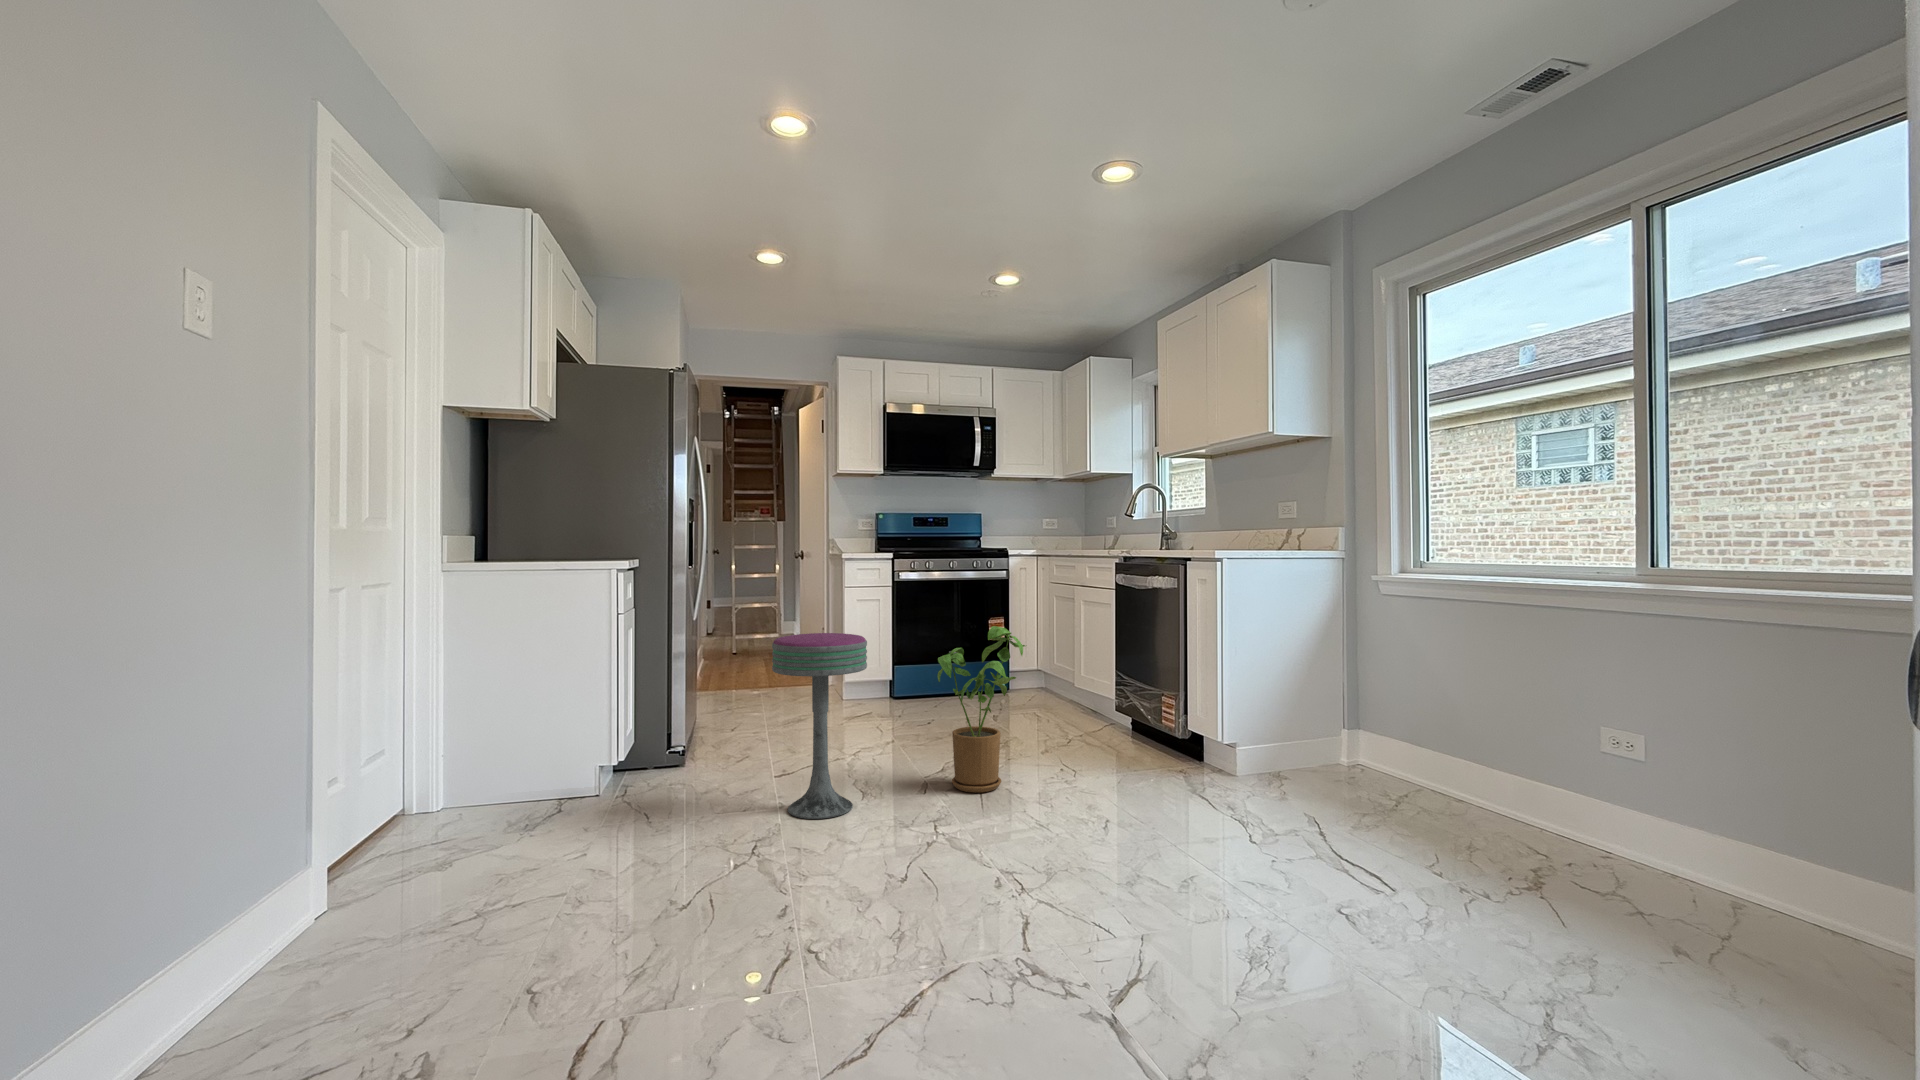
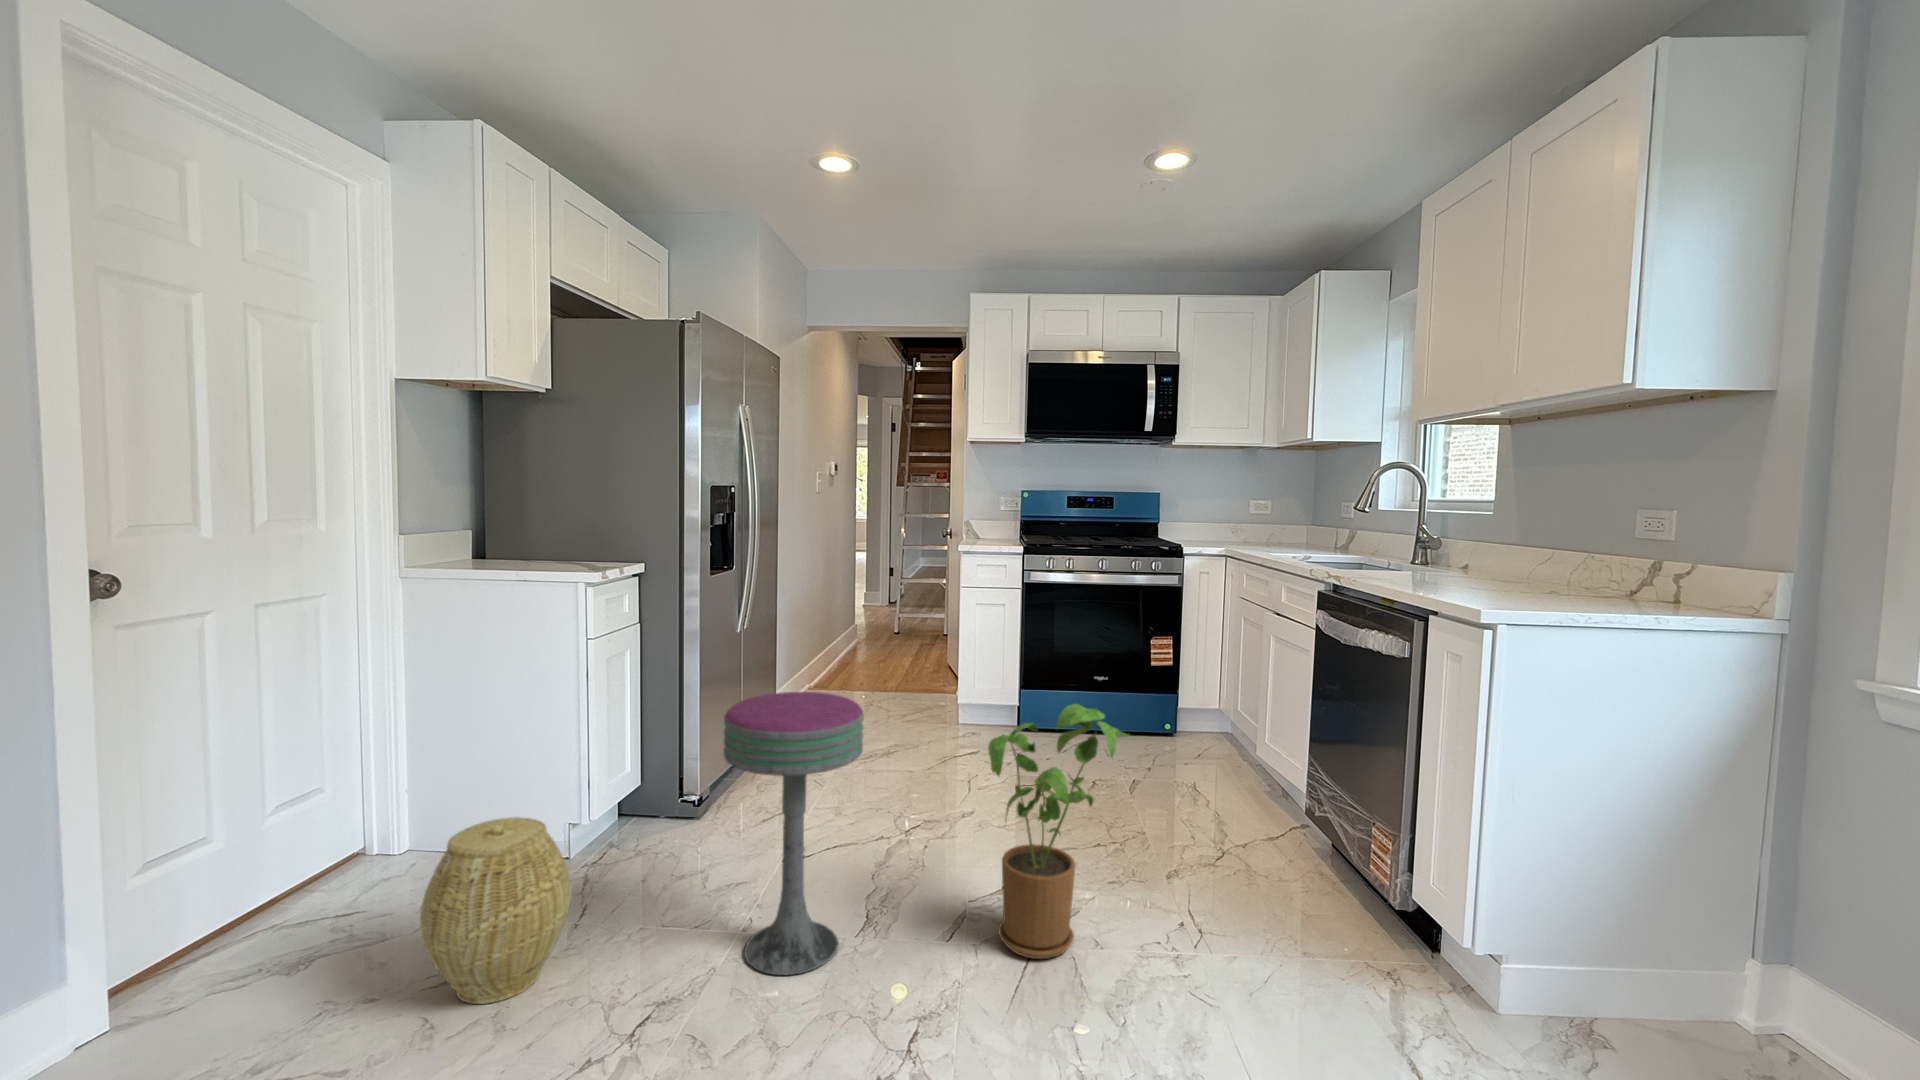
woven basket: none [571,730,674,857] -> present [420,817,571,1004]

